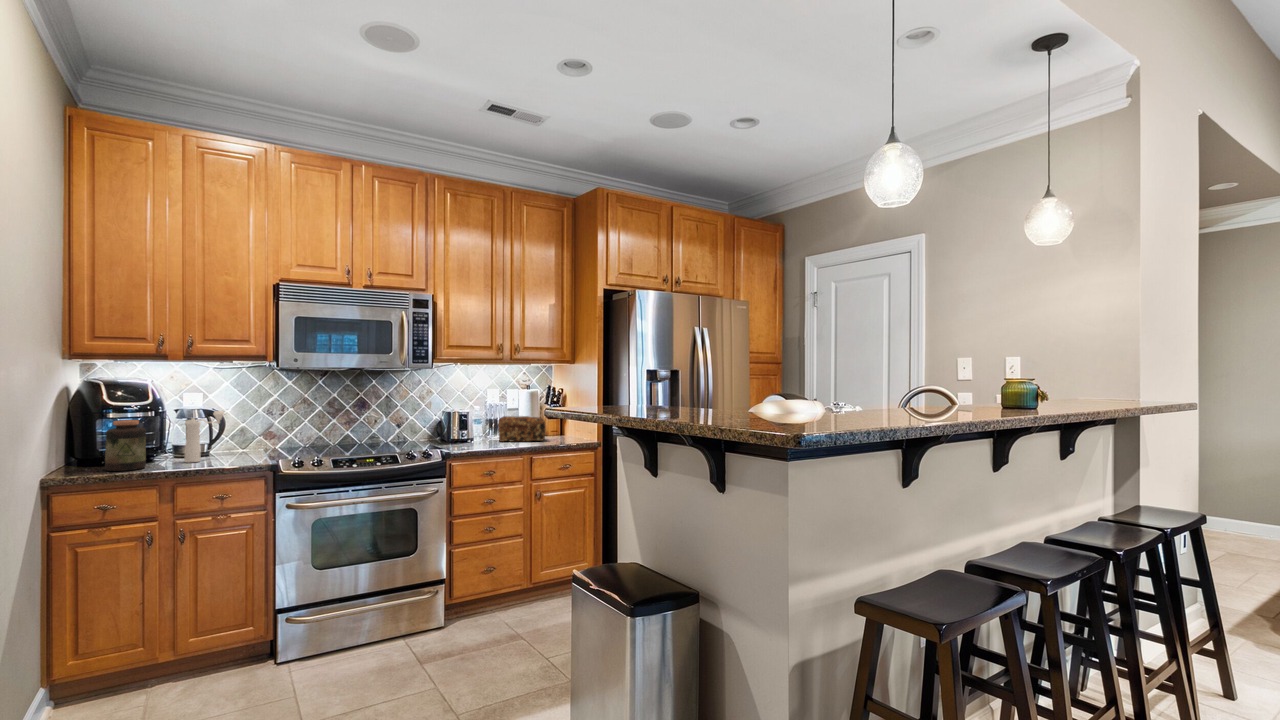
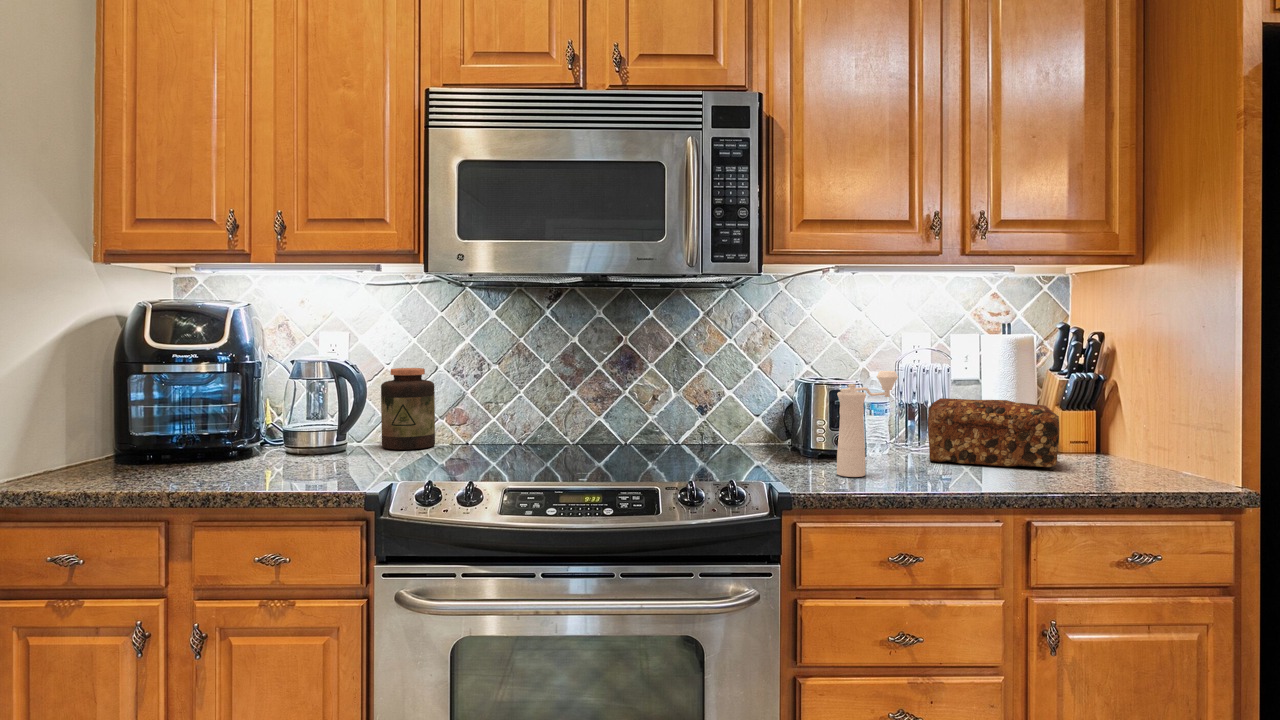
pepper mill: present [185,411,224,463] -> present [837,371,898,477]
jar: present [105,420,146,471] -> present [381,368,435,450]

